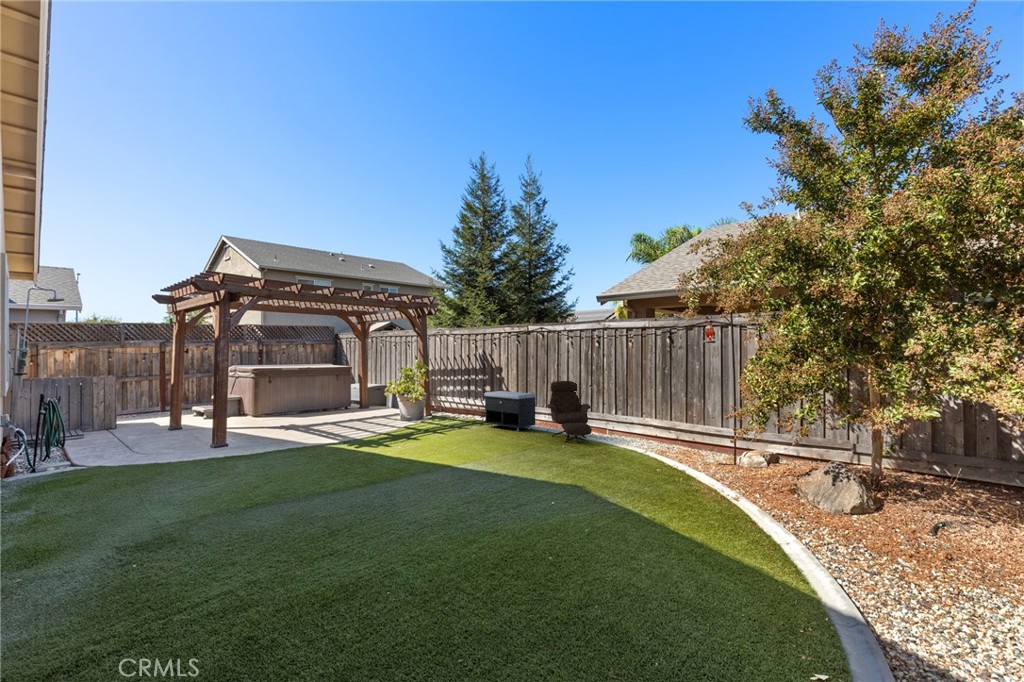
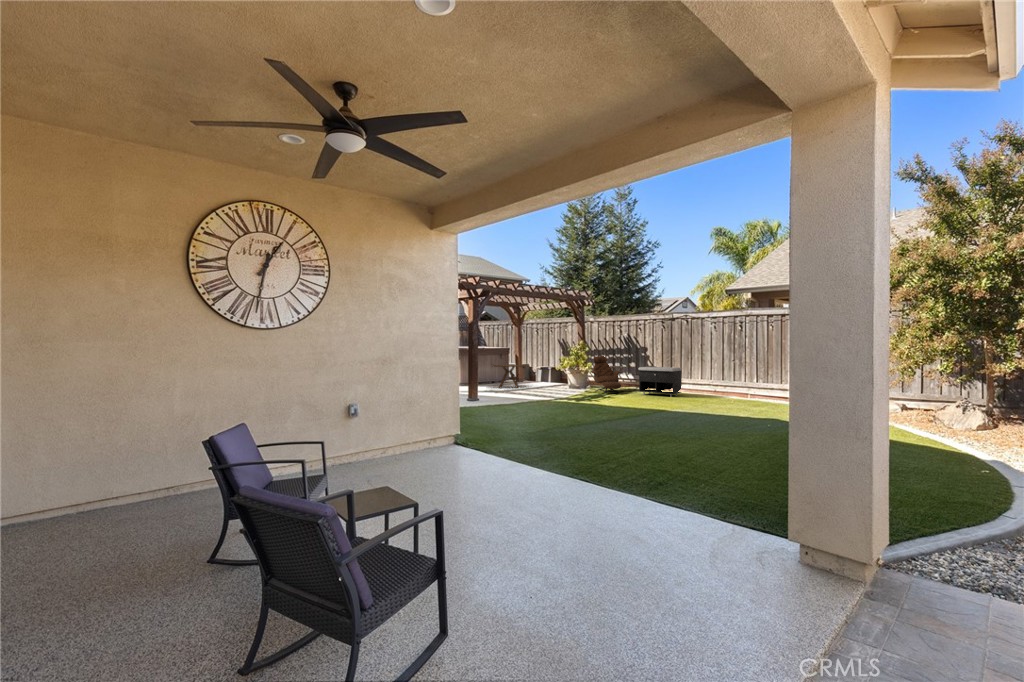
lounge chair: present [547,381,592,444] -> present [592,356,621,394]
dining table: none [332,384,378,415] -> present [493,364,526,388]

